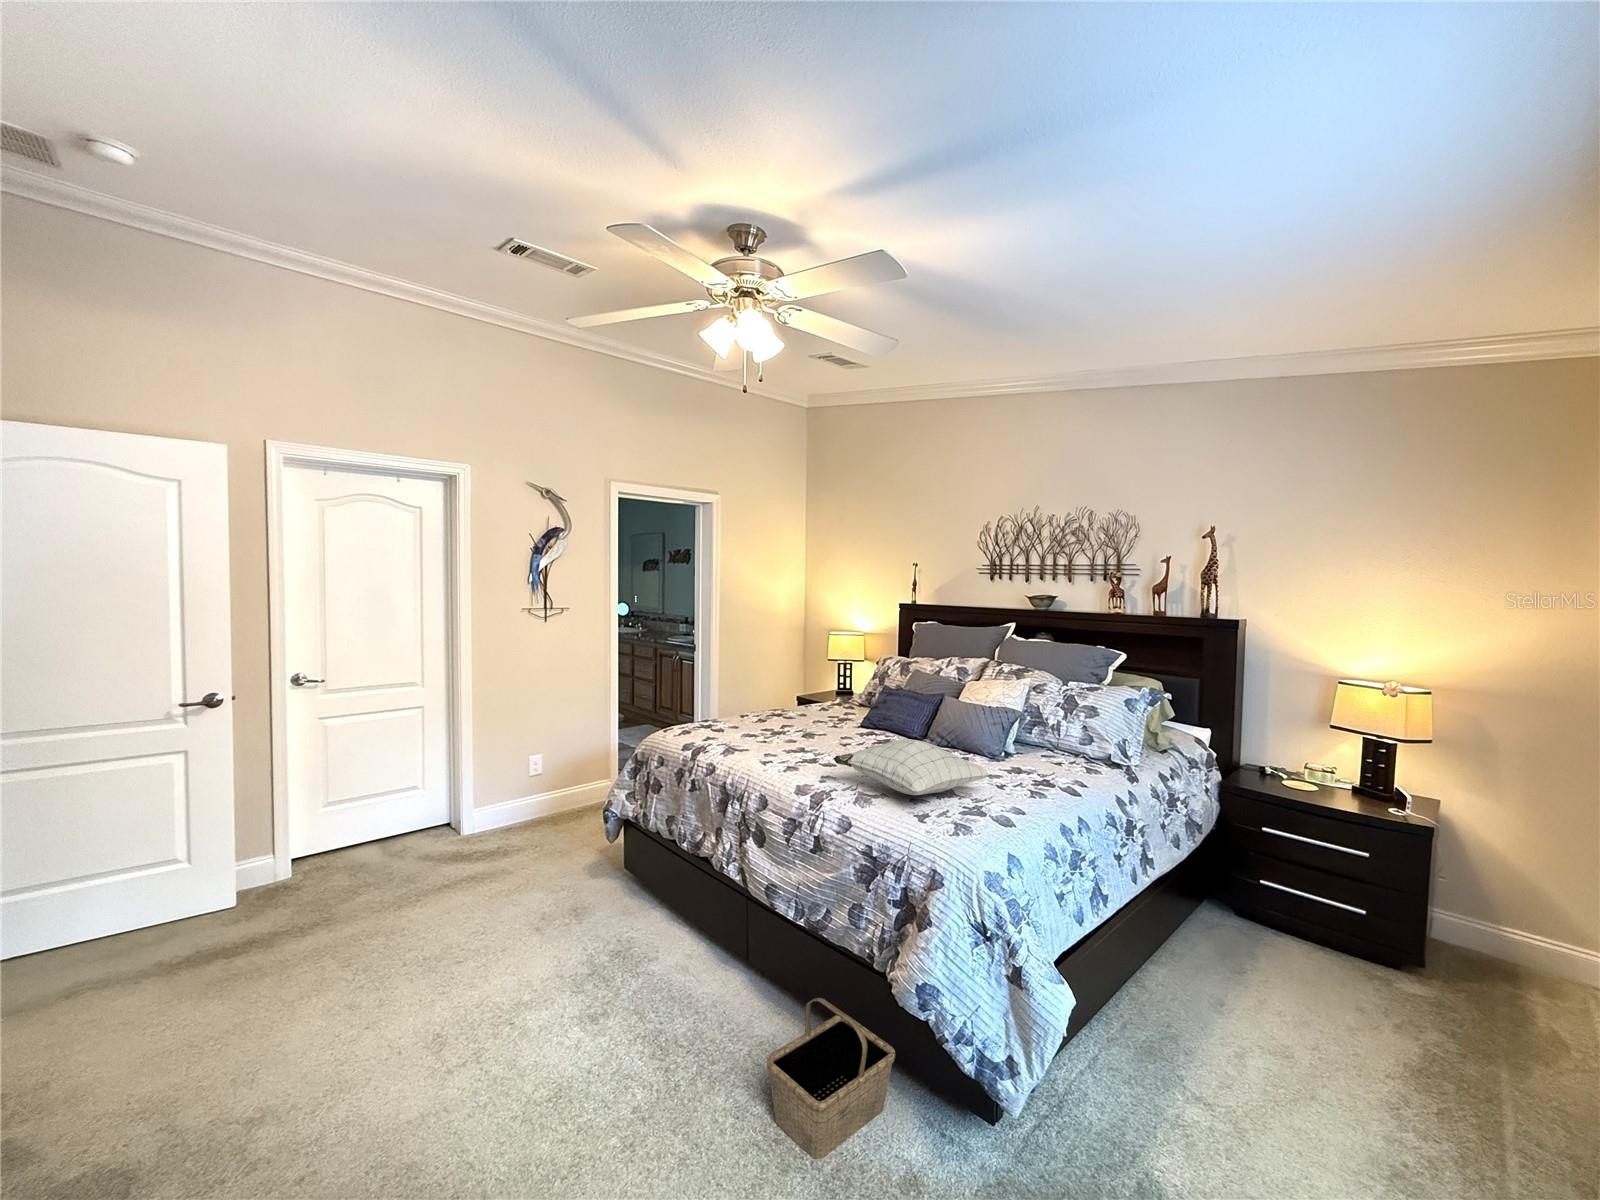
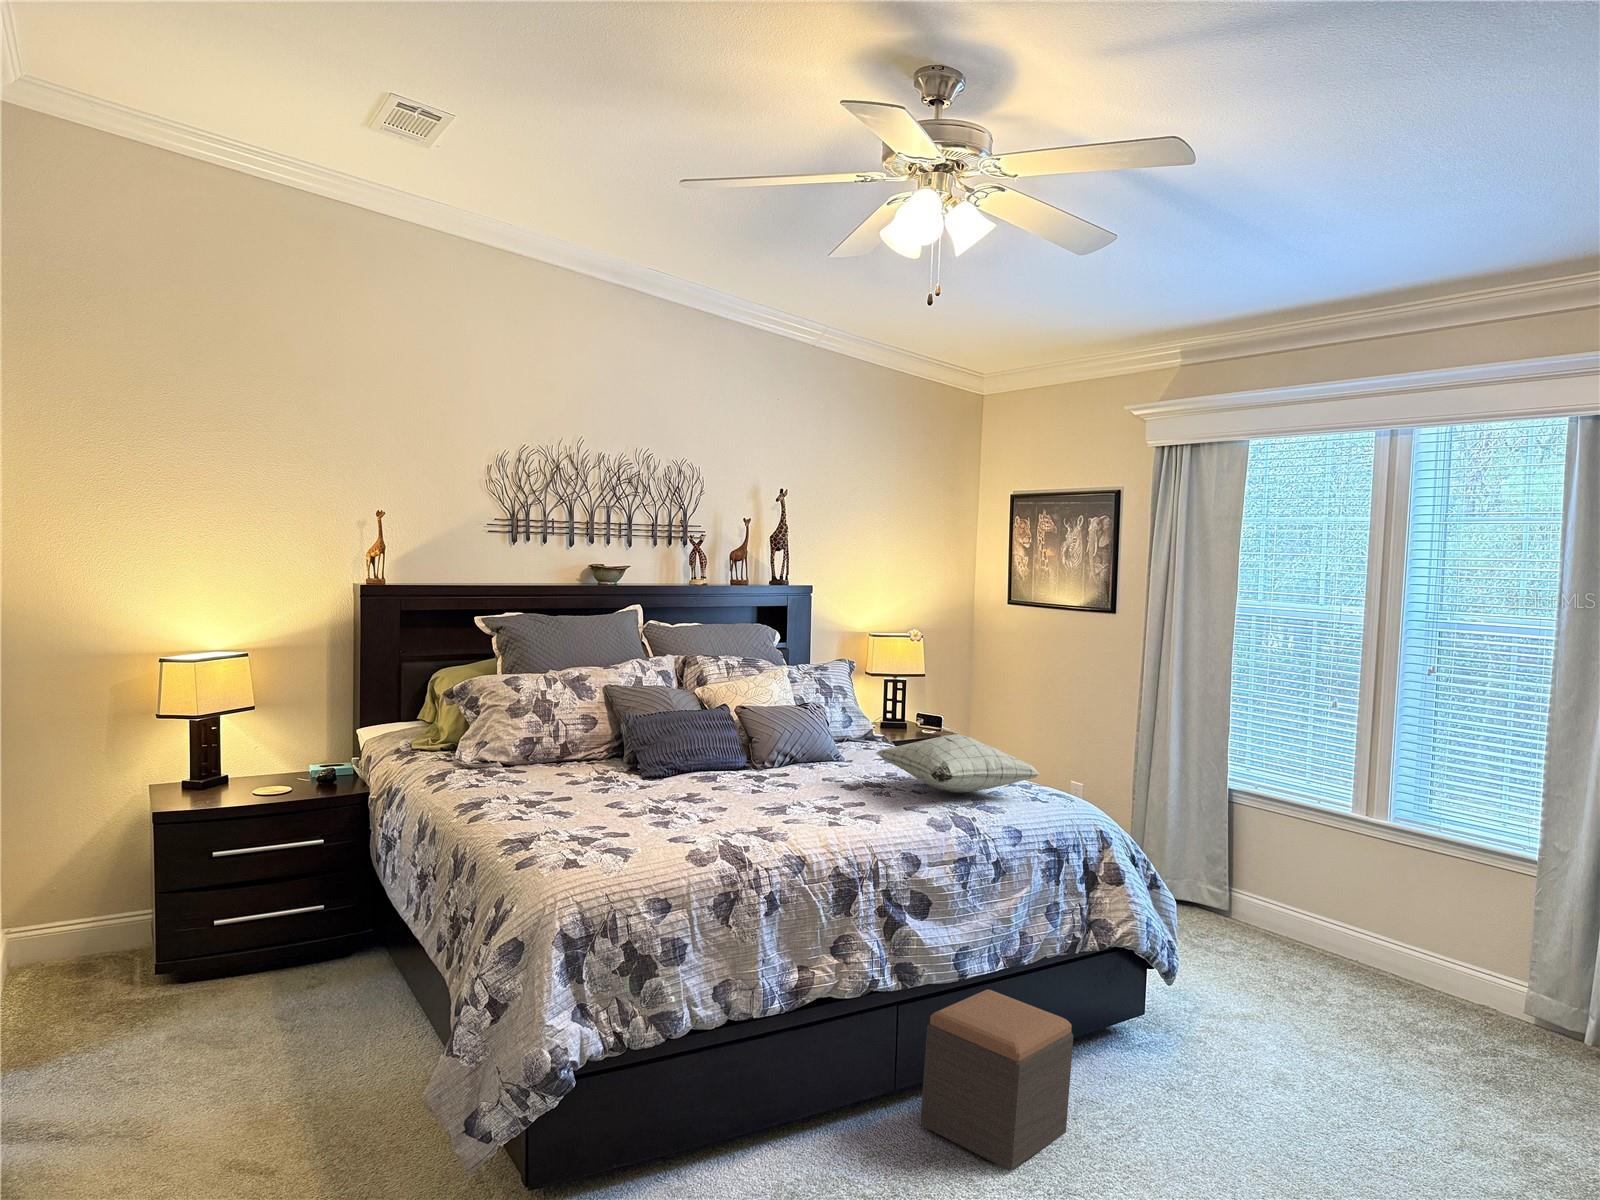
footstool: none [667,909,787,1064] -> present [920,990,1073,1171]
basket: present [767,998,895,1159] -> none [1068,981,1202,1115]

